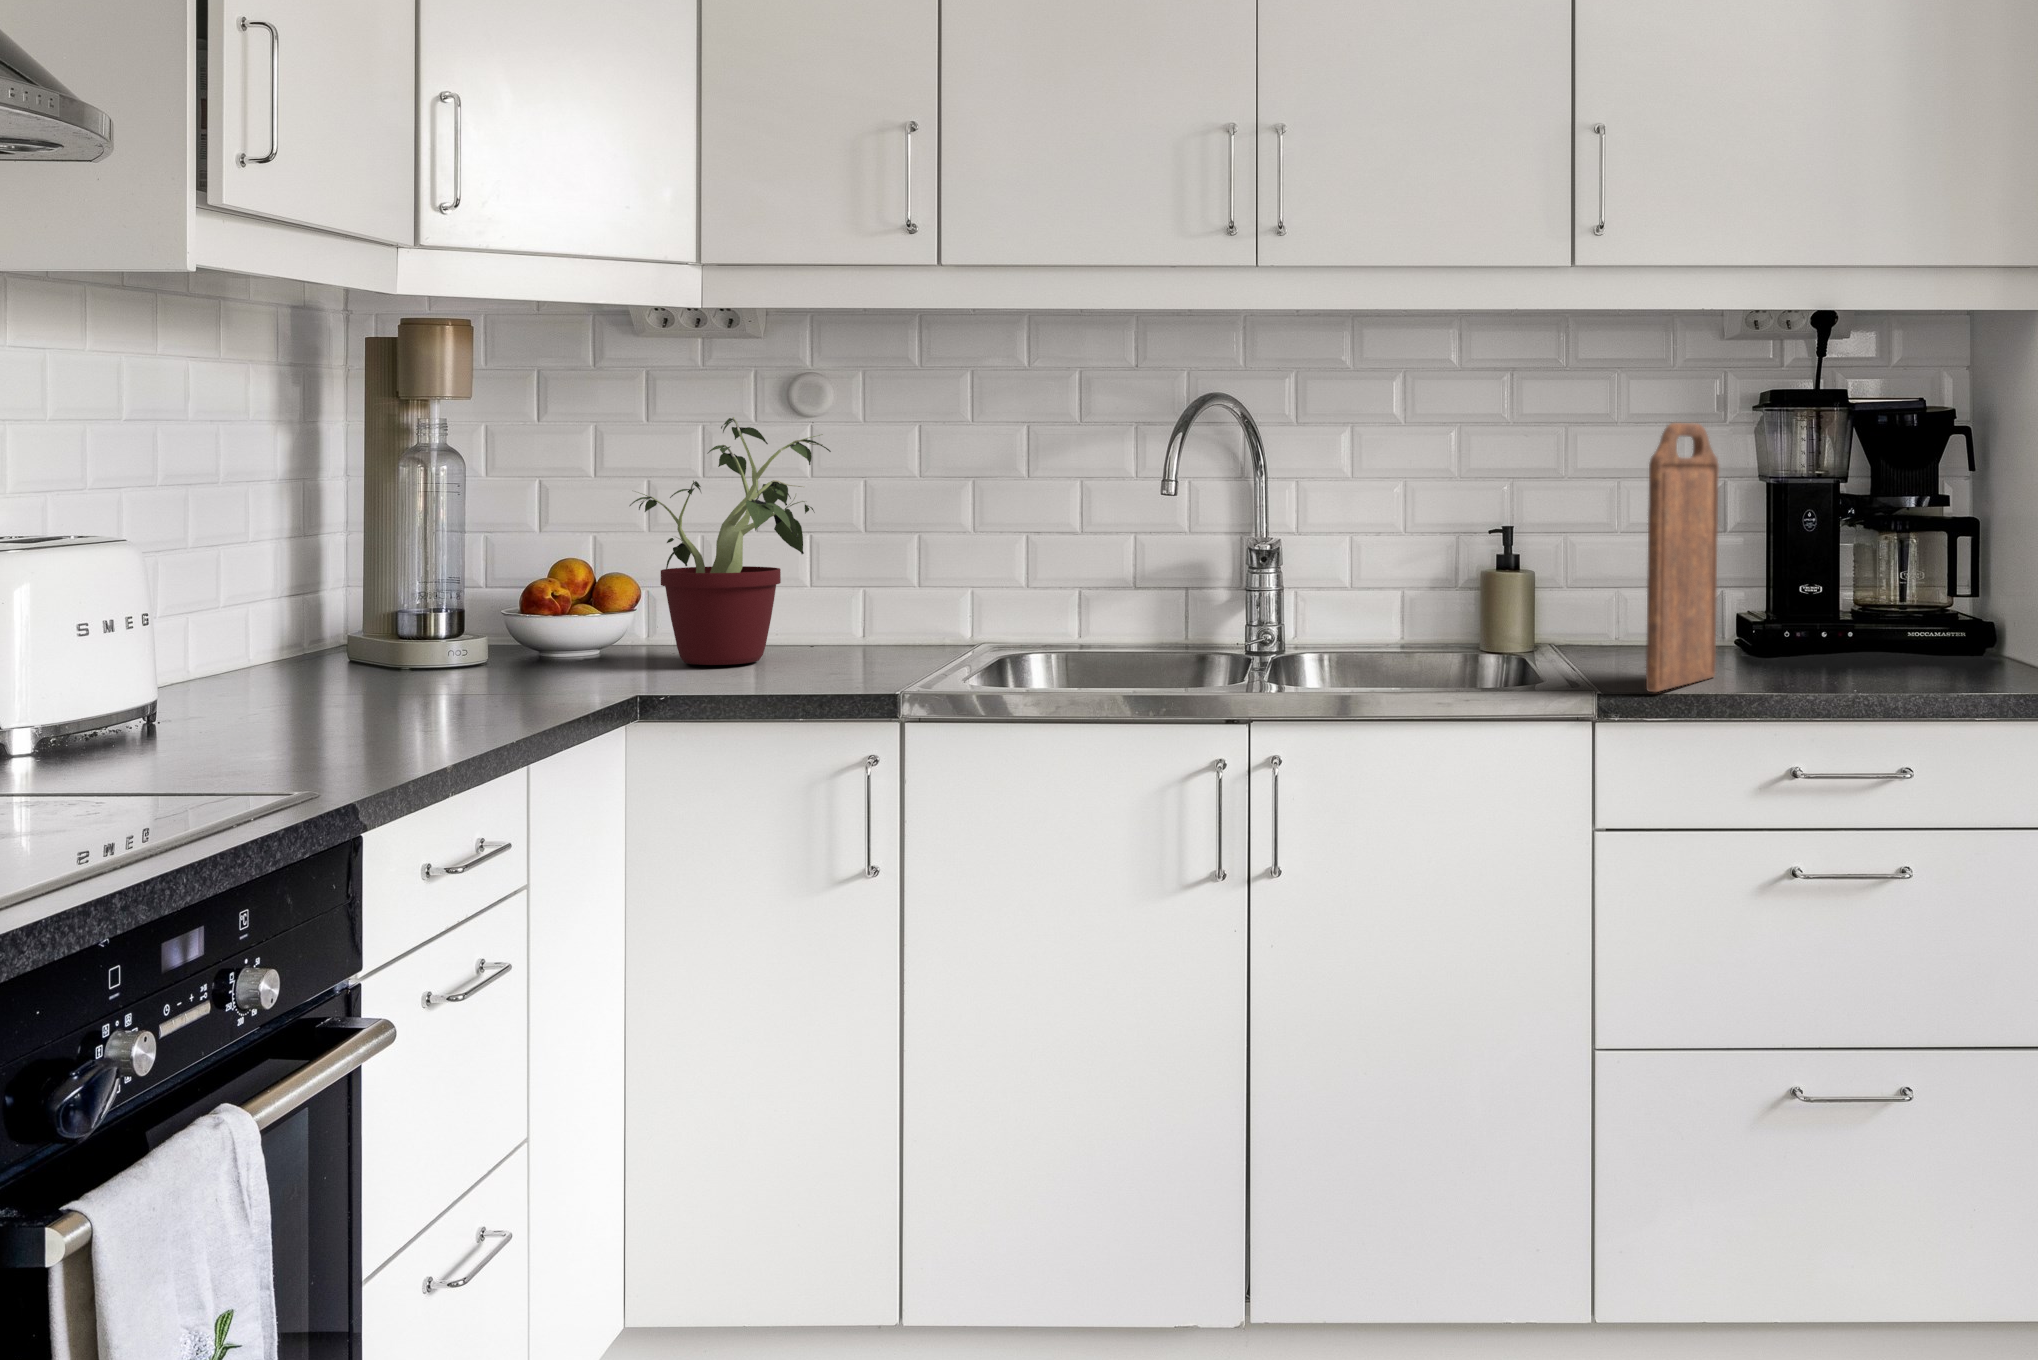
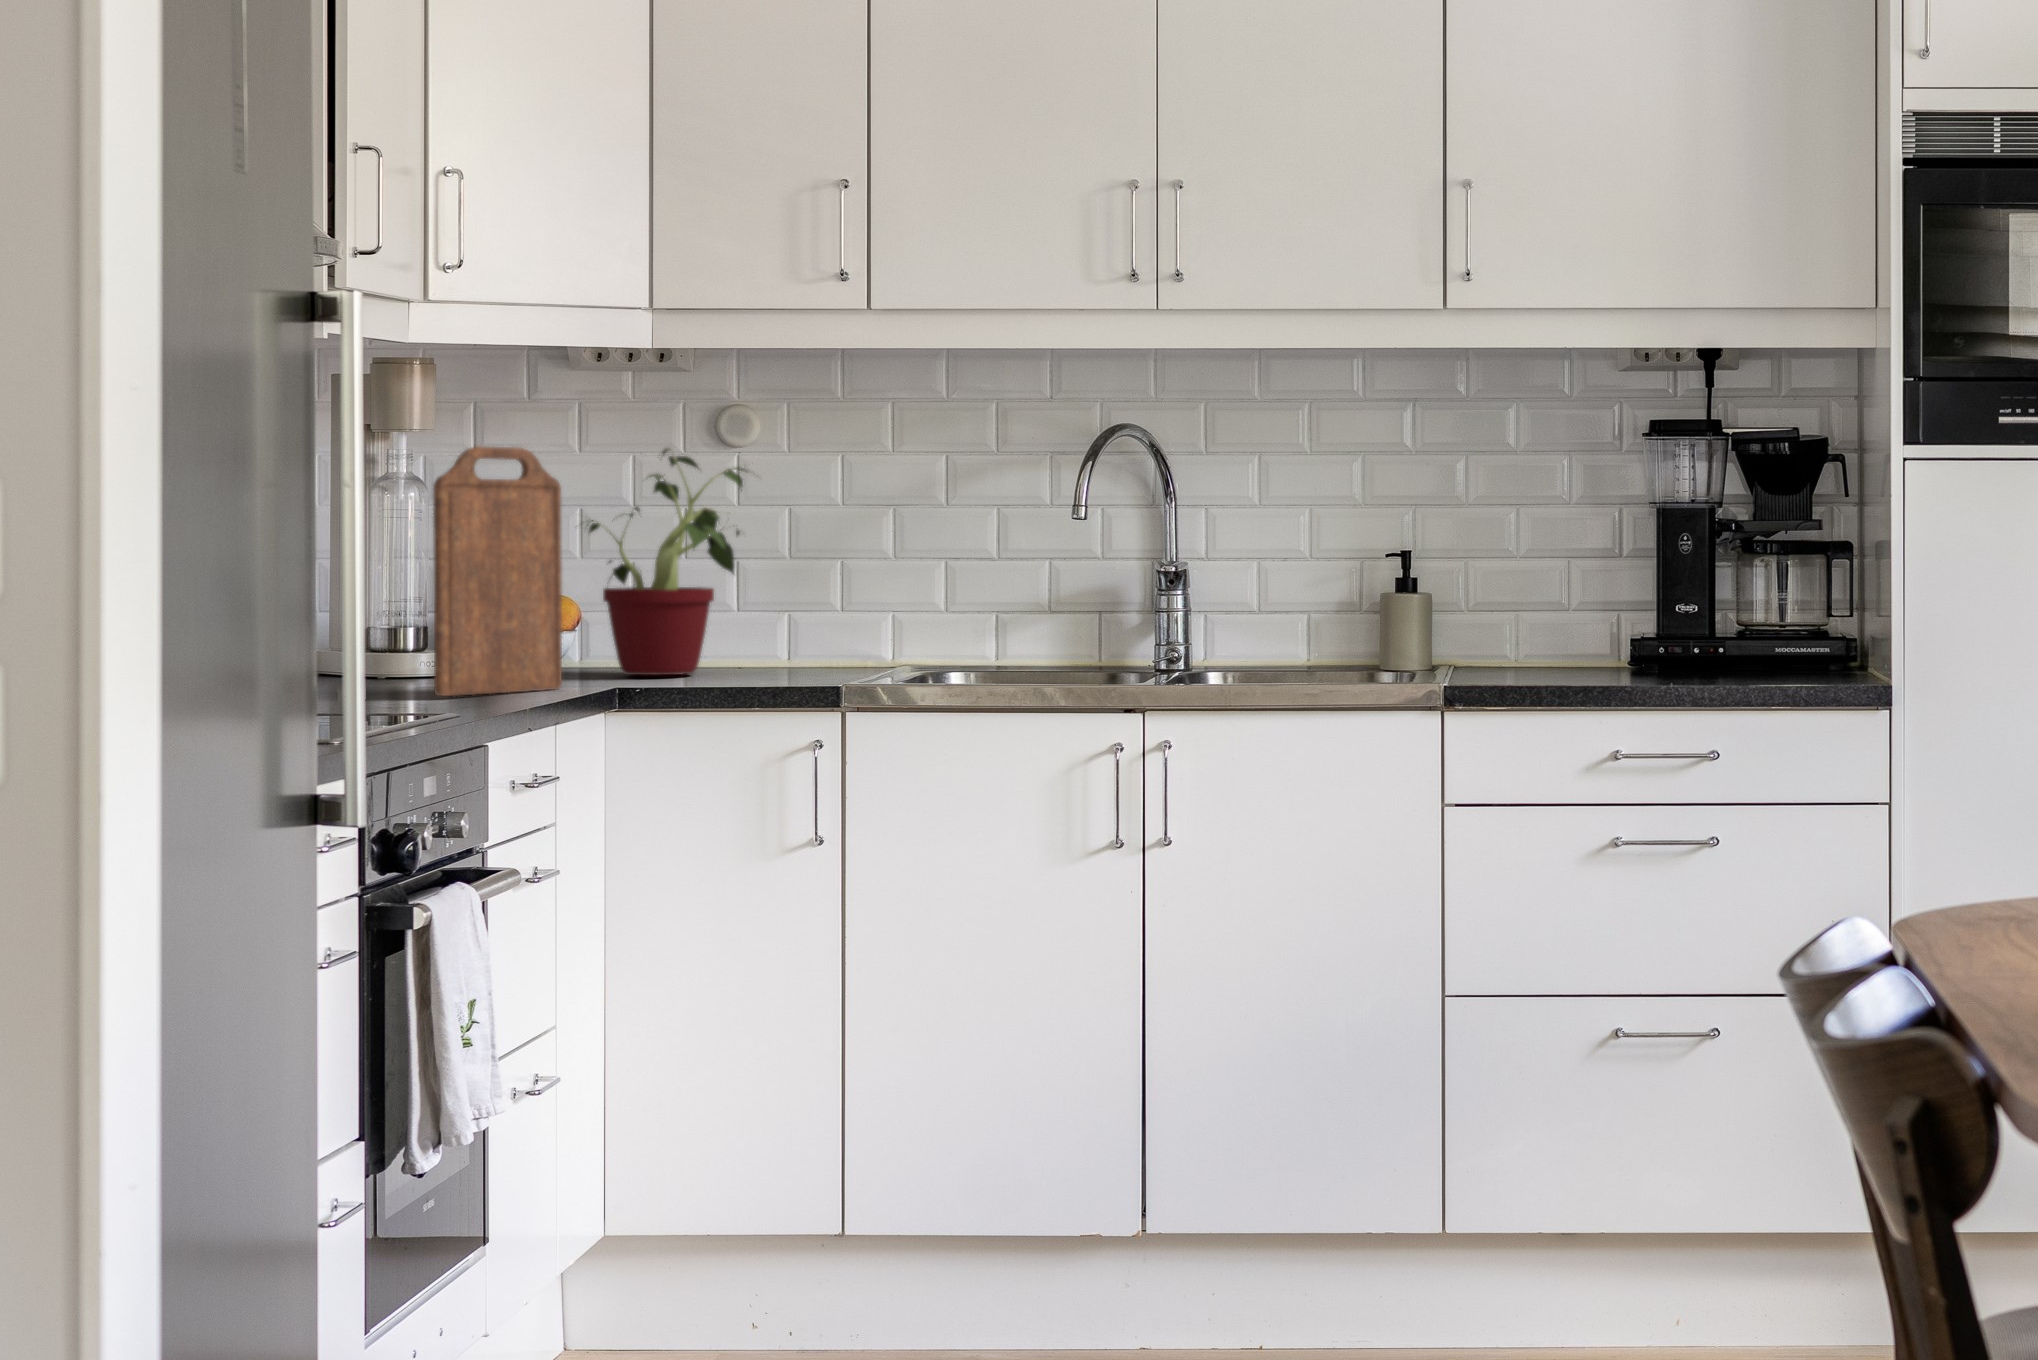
cutting board: present [1646,423,1719,692] -> present [433,446,562,696]

